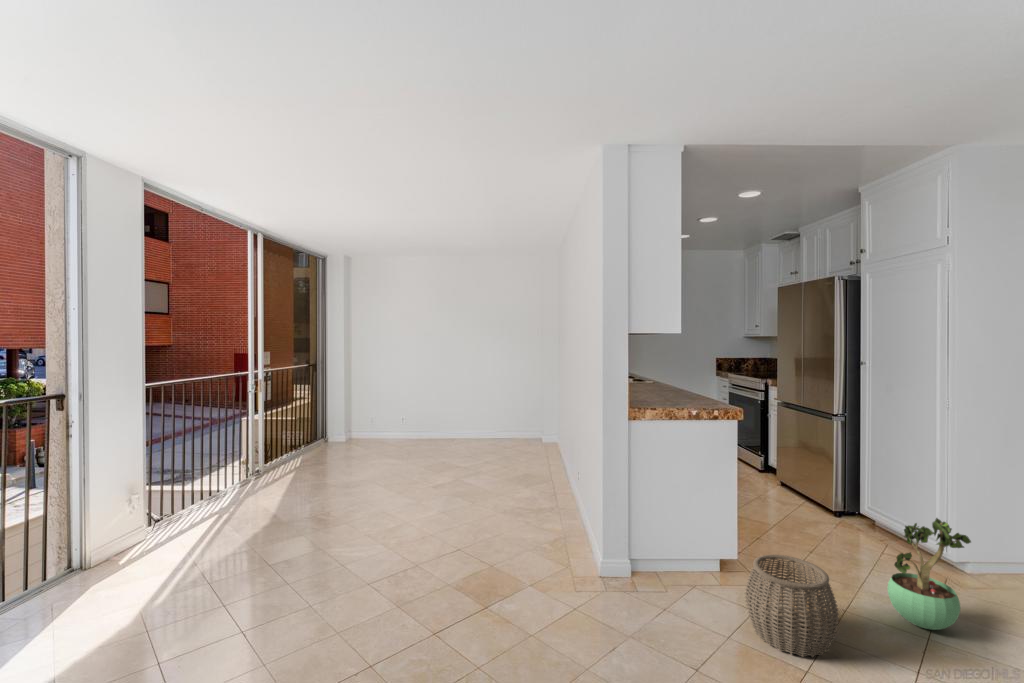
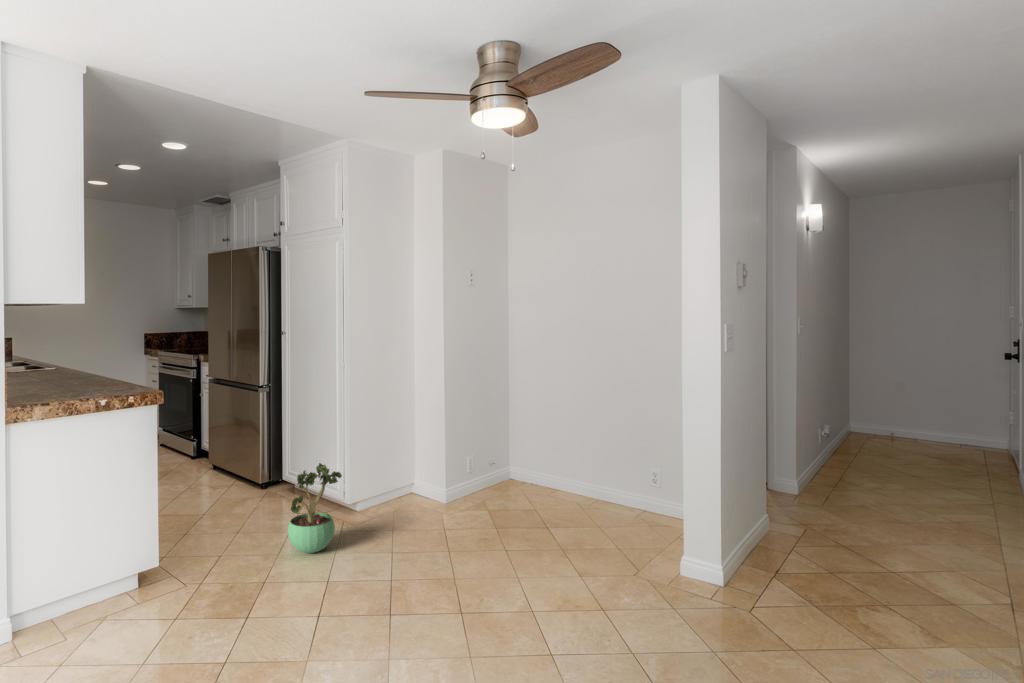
woven basket: present [745,555,839,657] -> none [159,526,244,613]

